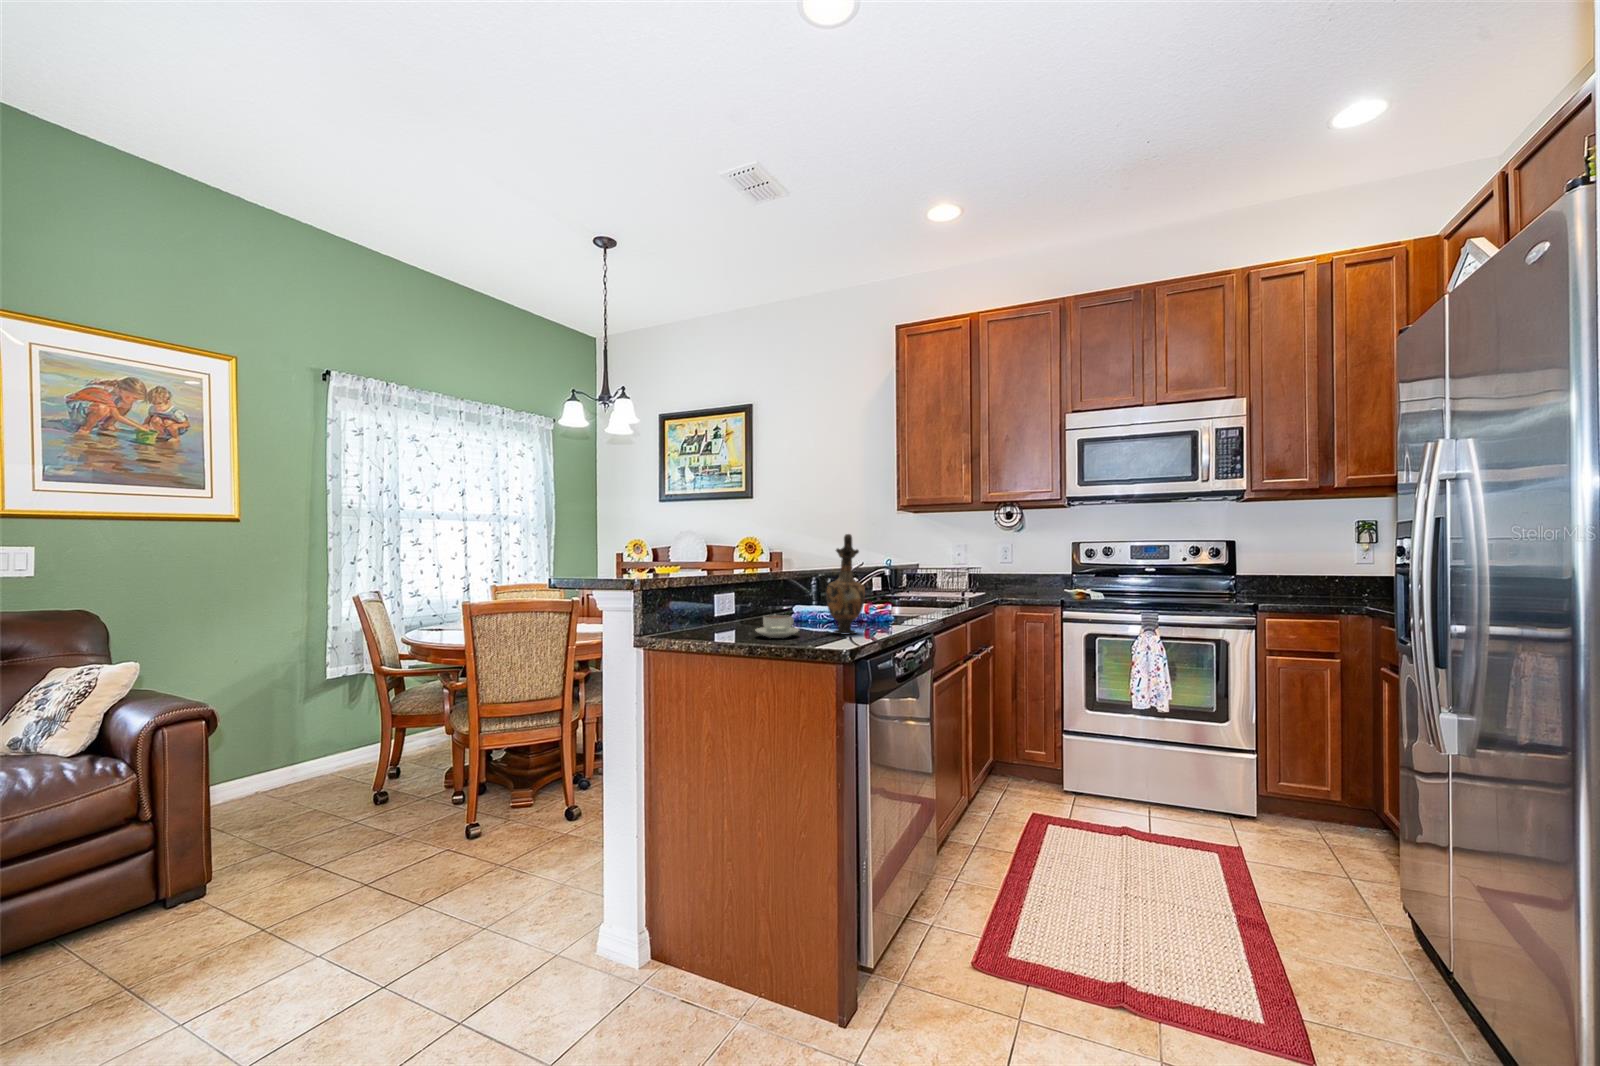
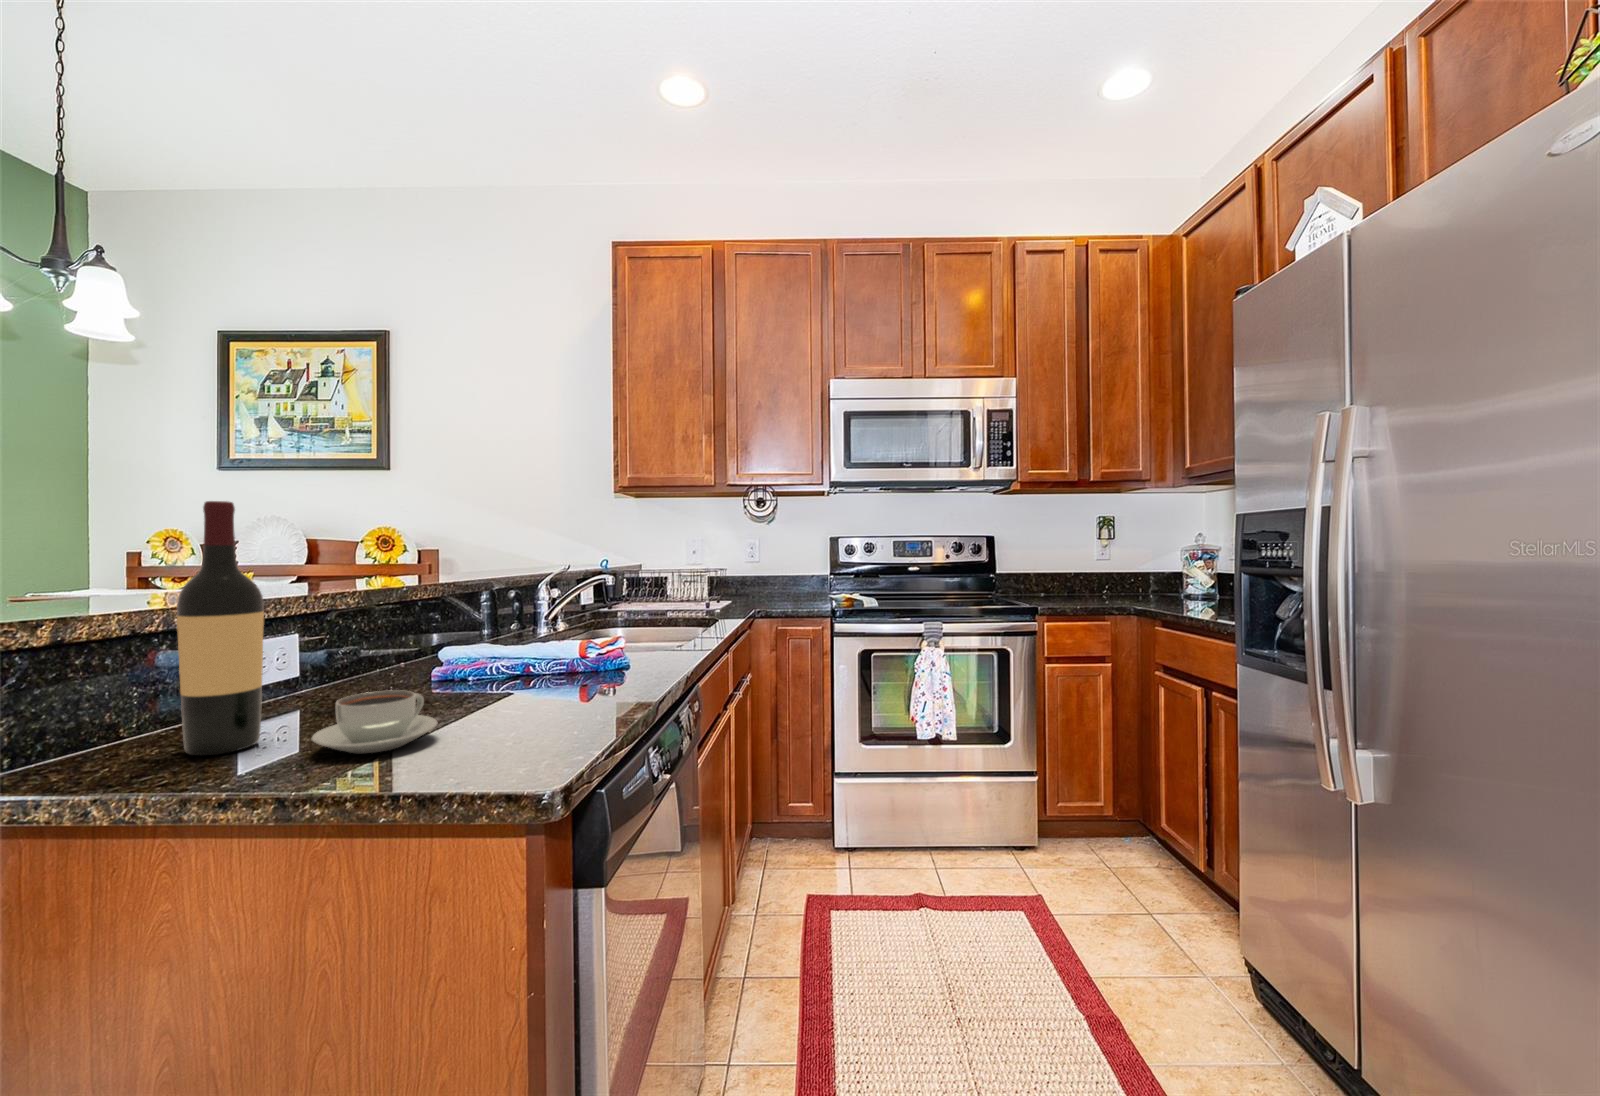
vase: present [826,534,865,634] -> none [506,507,592,720]
wine bottle: none [709,535,736,635] -> present [177,501,264,755]

